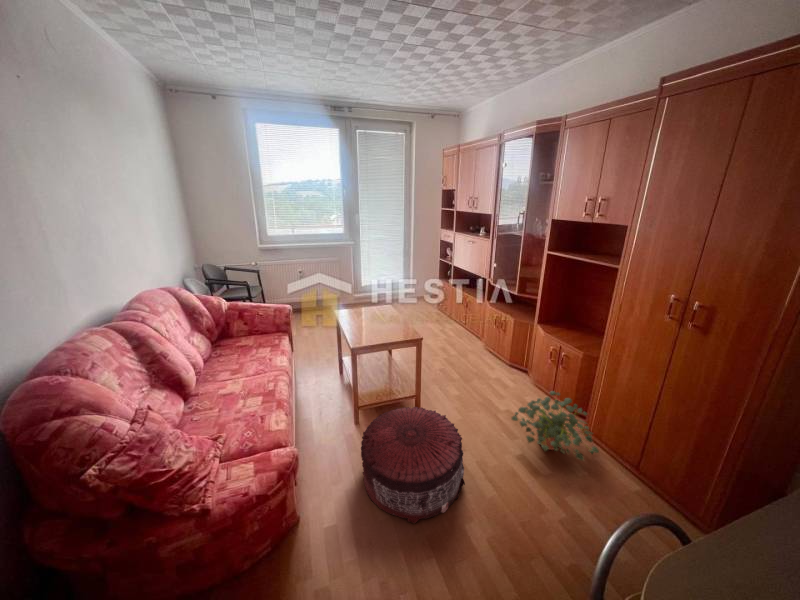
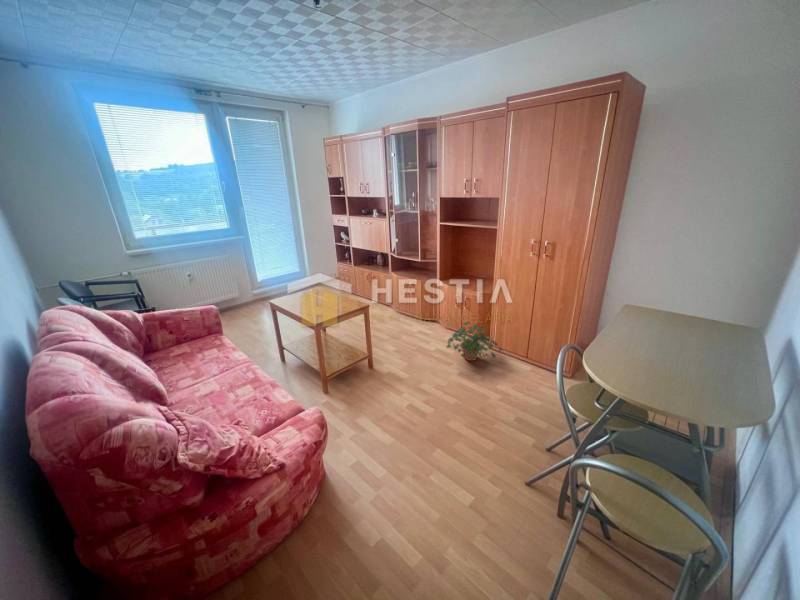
pouf: present [361,407,465,523] -> none [353,355,435,433]

